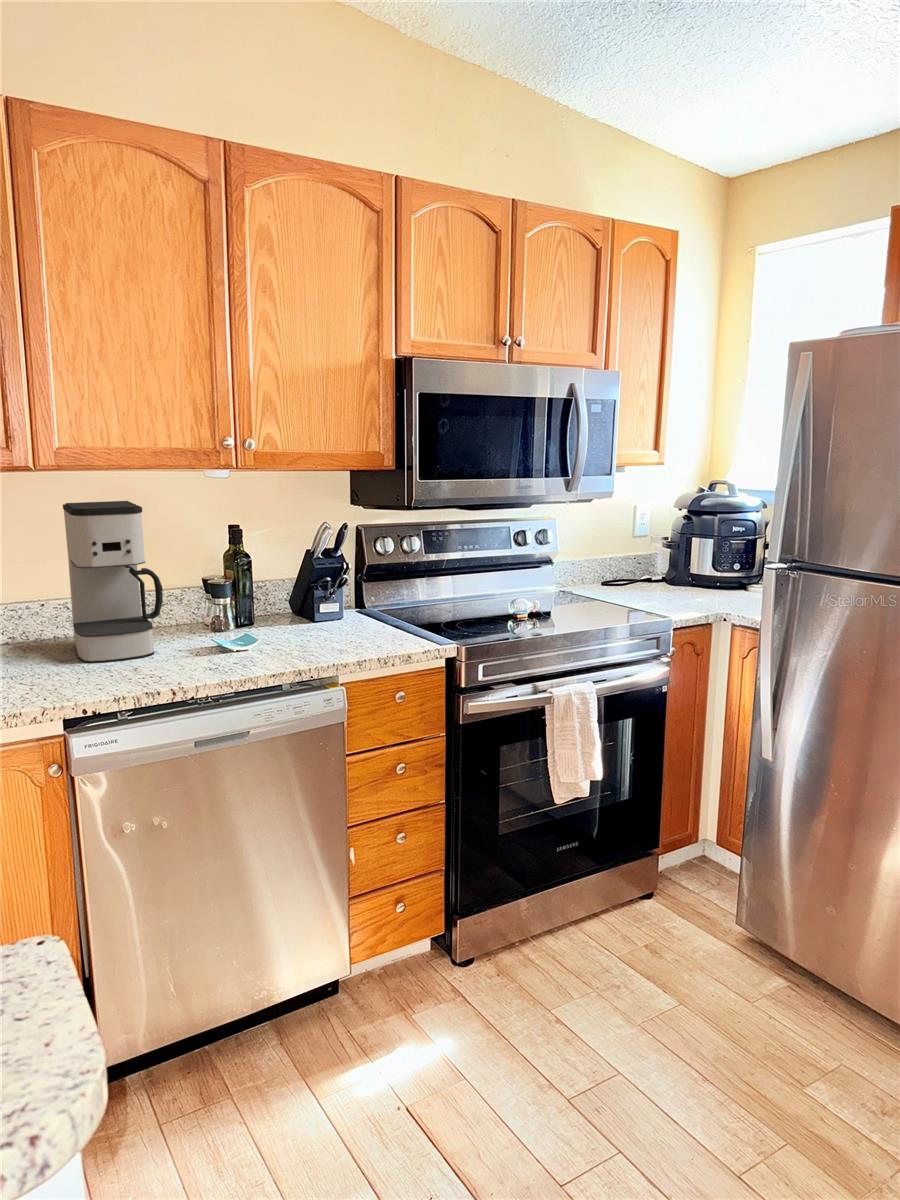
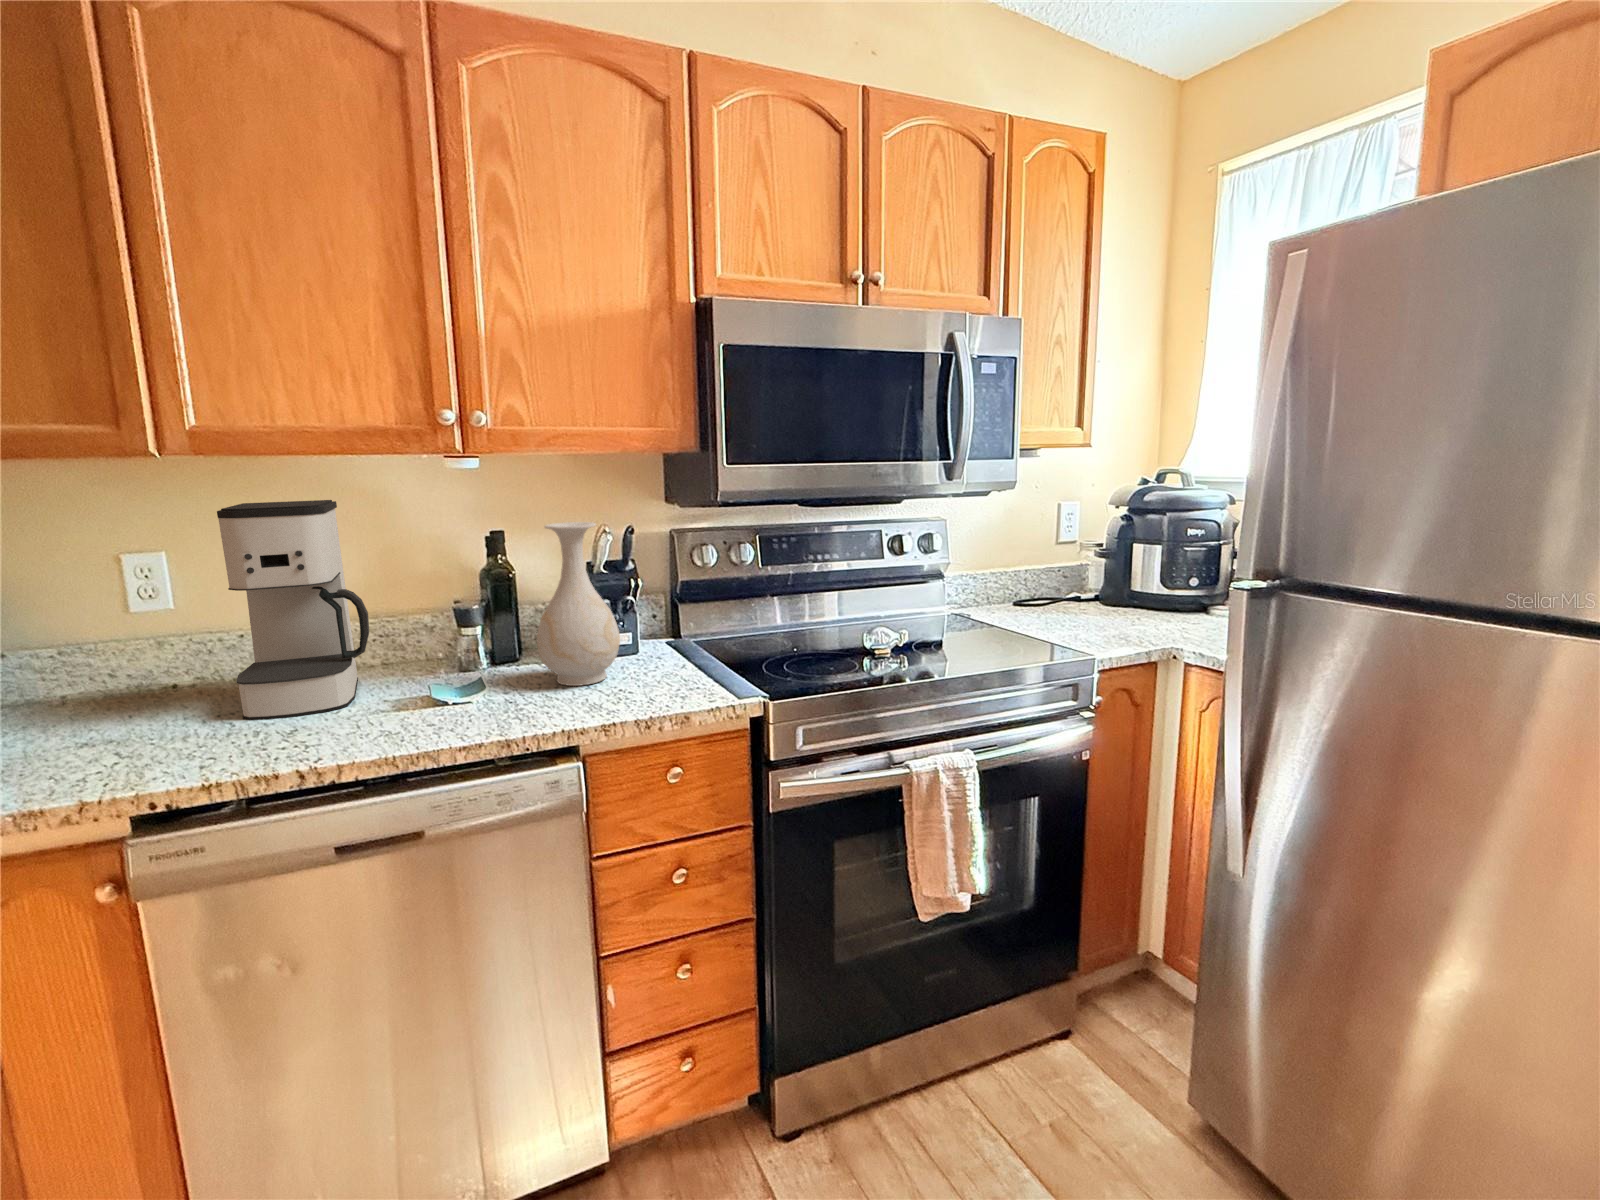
vase: none [283,519,342,639] -> present [537,522,620,686]

